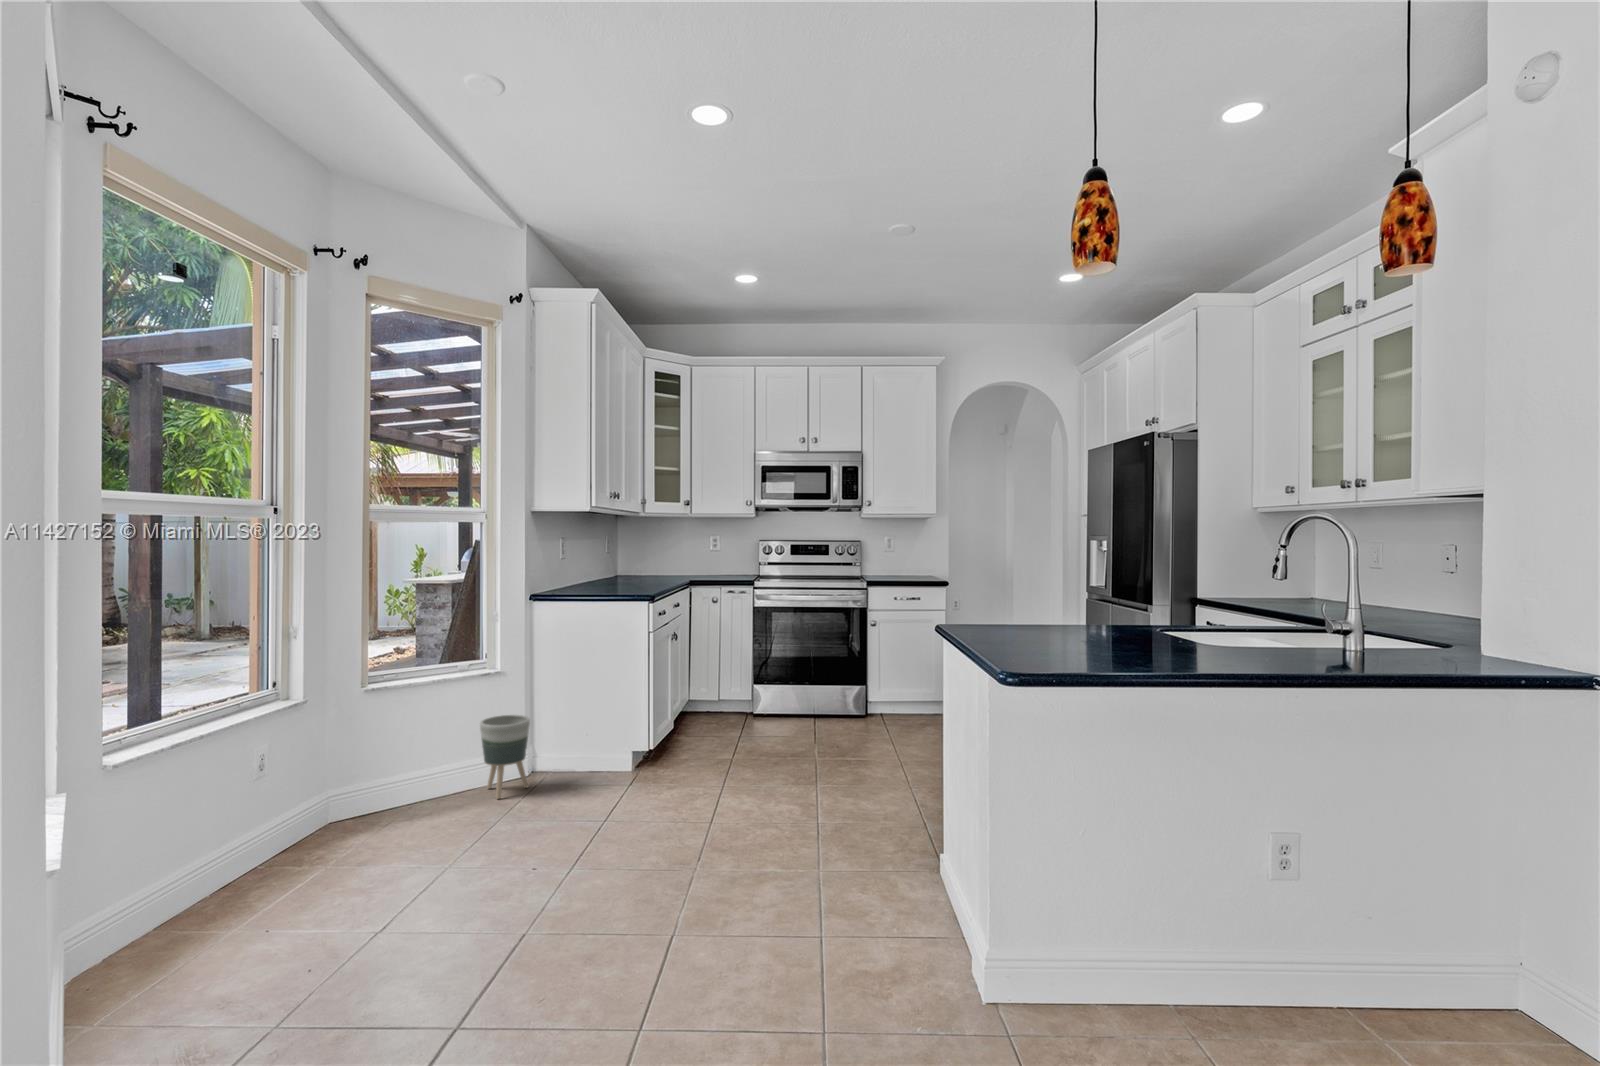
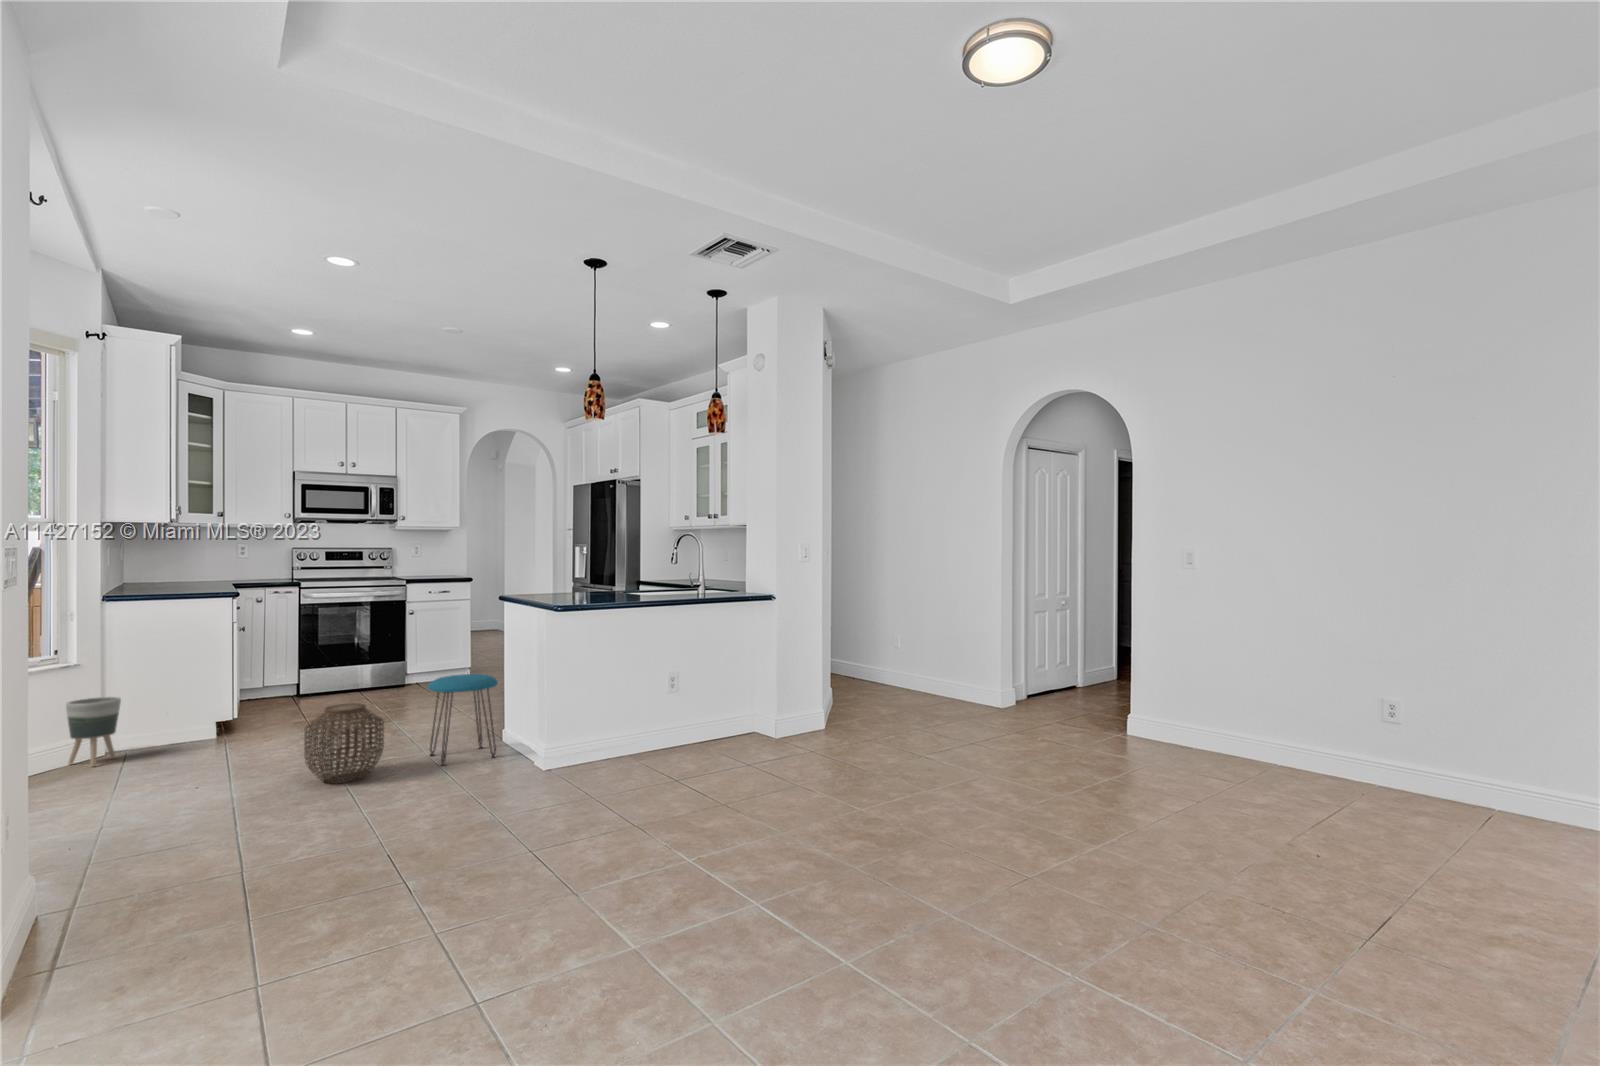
stool: none [805,769,918,943] -> present [428,674,498,766]
woven basket: none [618,803,730,943] -> present [304,703,384,784]

